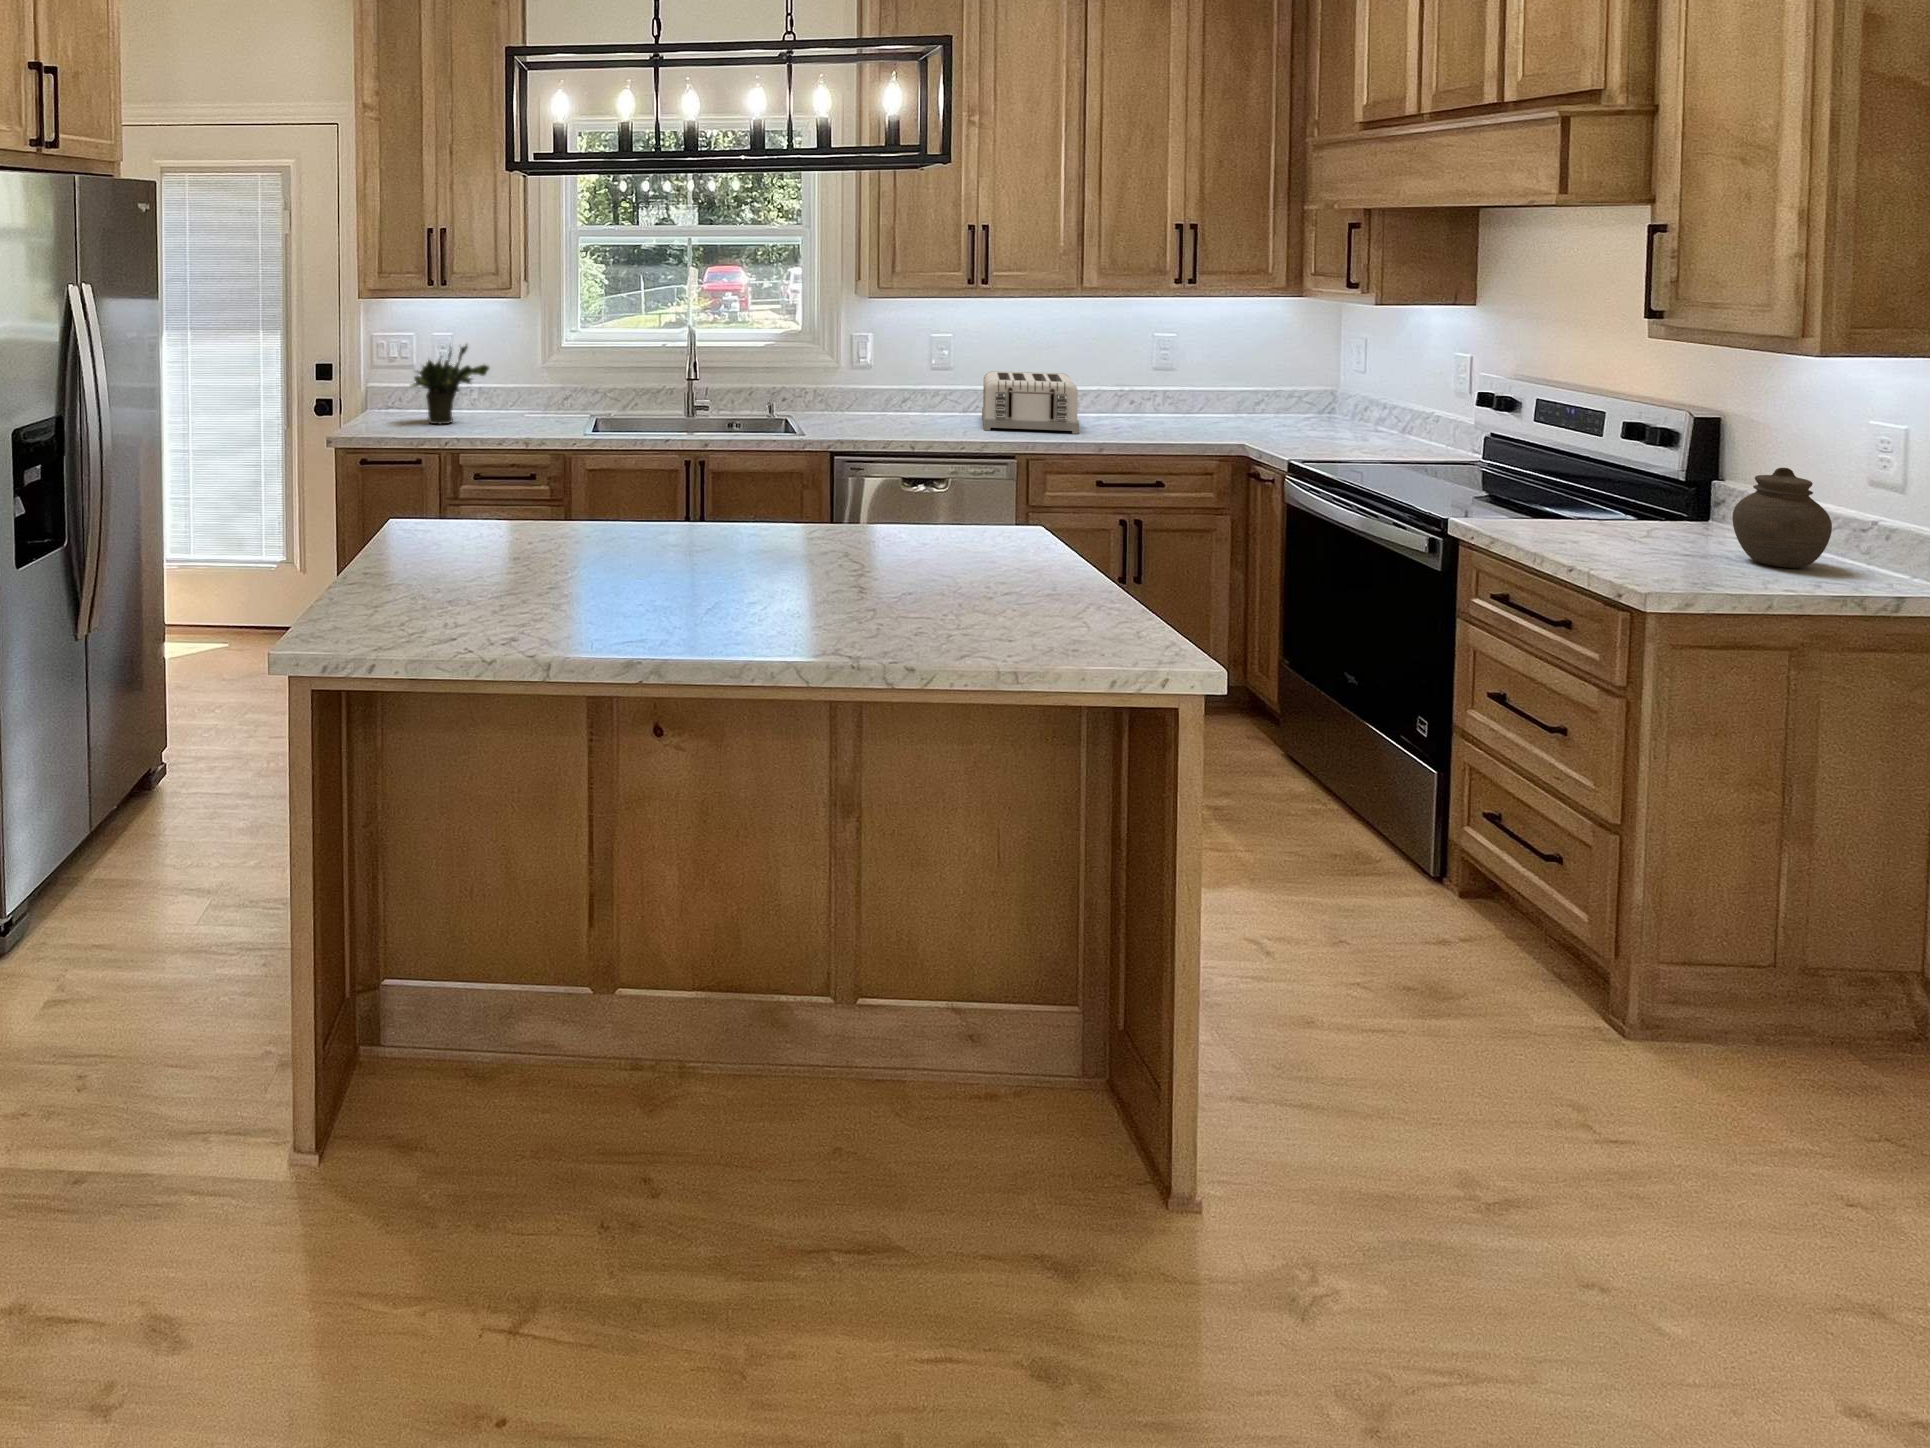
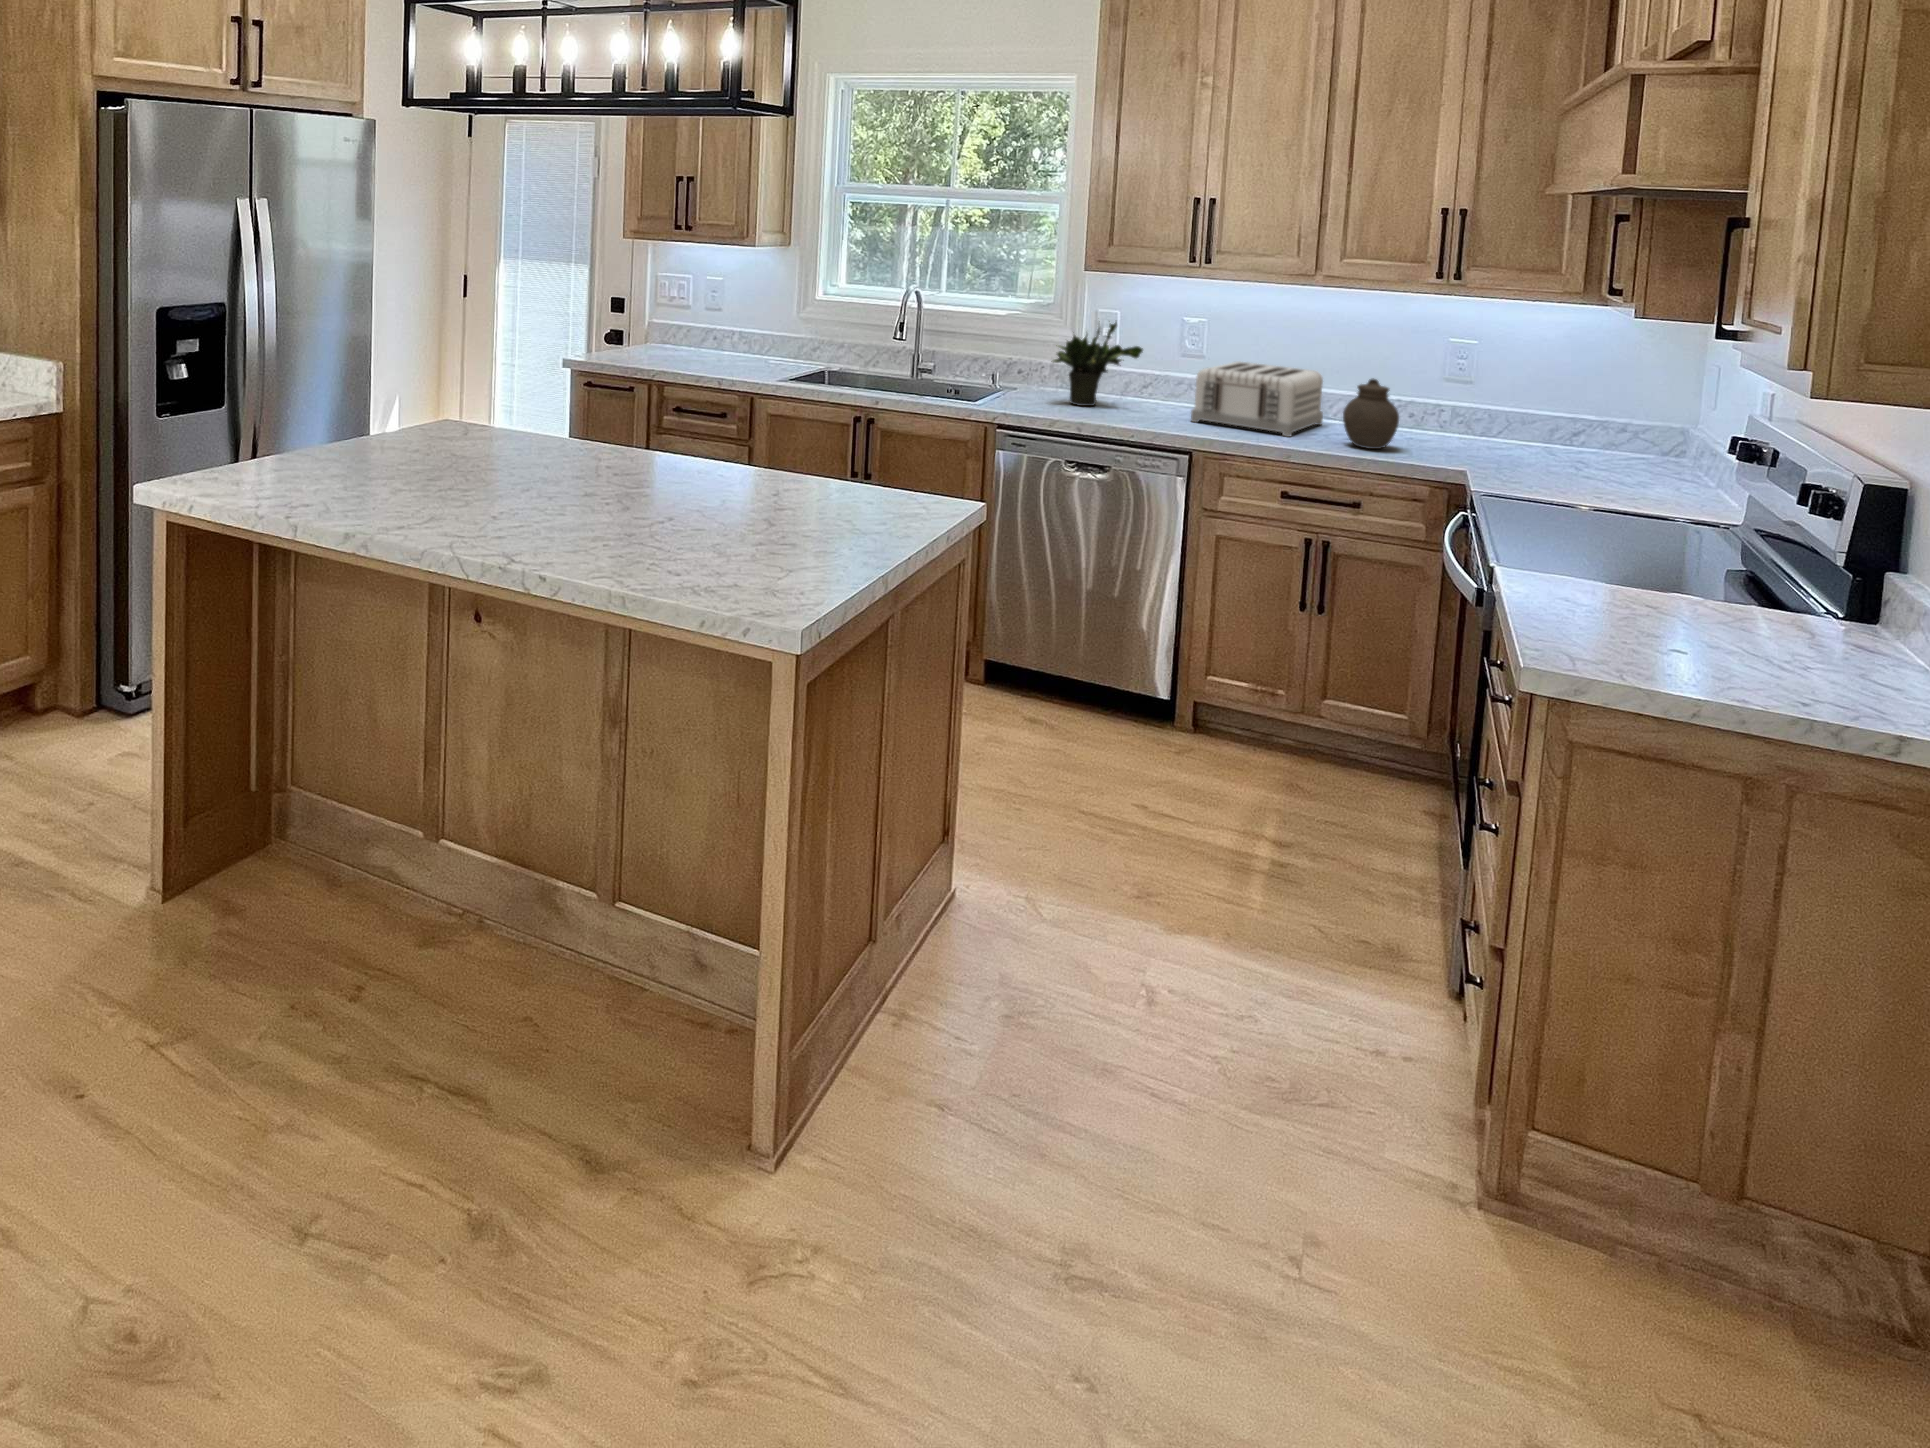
potted plant: present [411,345,490,424] -> present [1051,322,1143,406]
jar: present [1732,468,1832,568] -> present [1343,378,1399,449]

